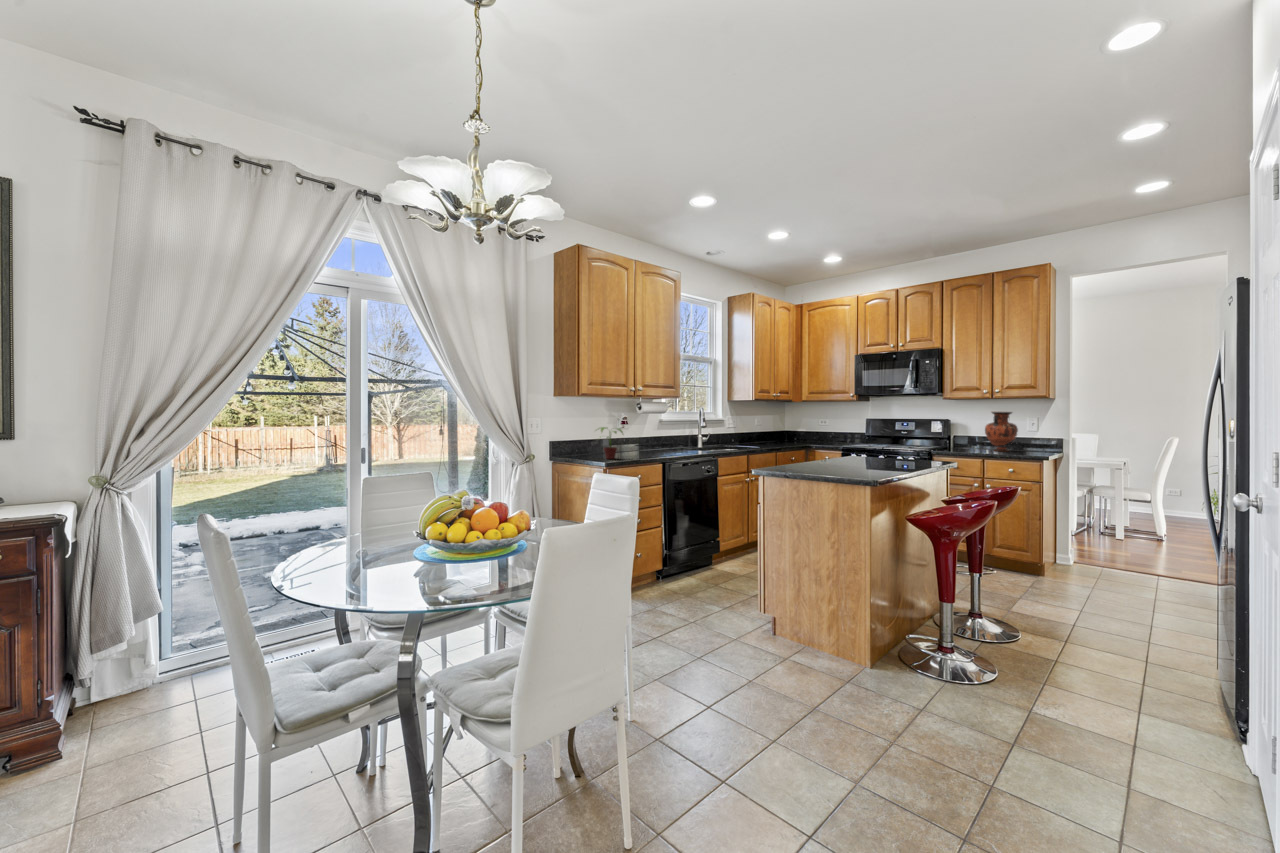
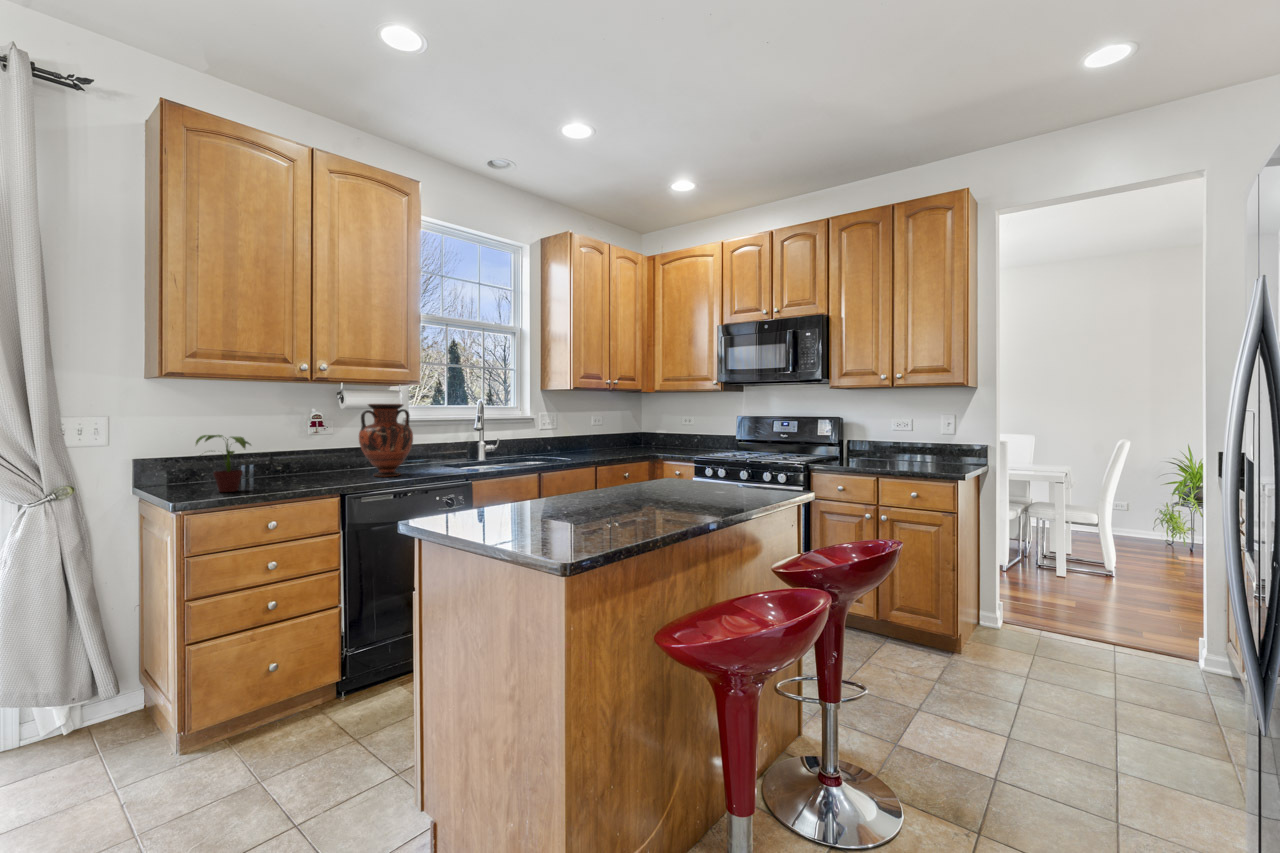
vase: present [985,412,1018,451] -> present [359,404,413,477]

